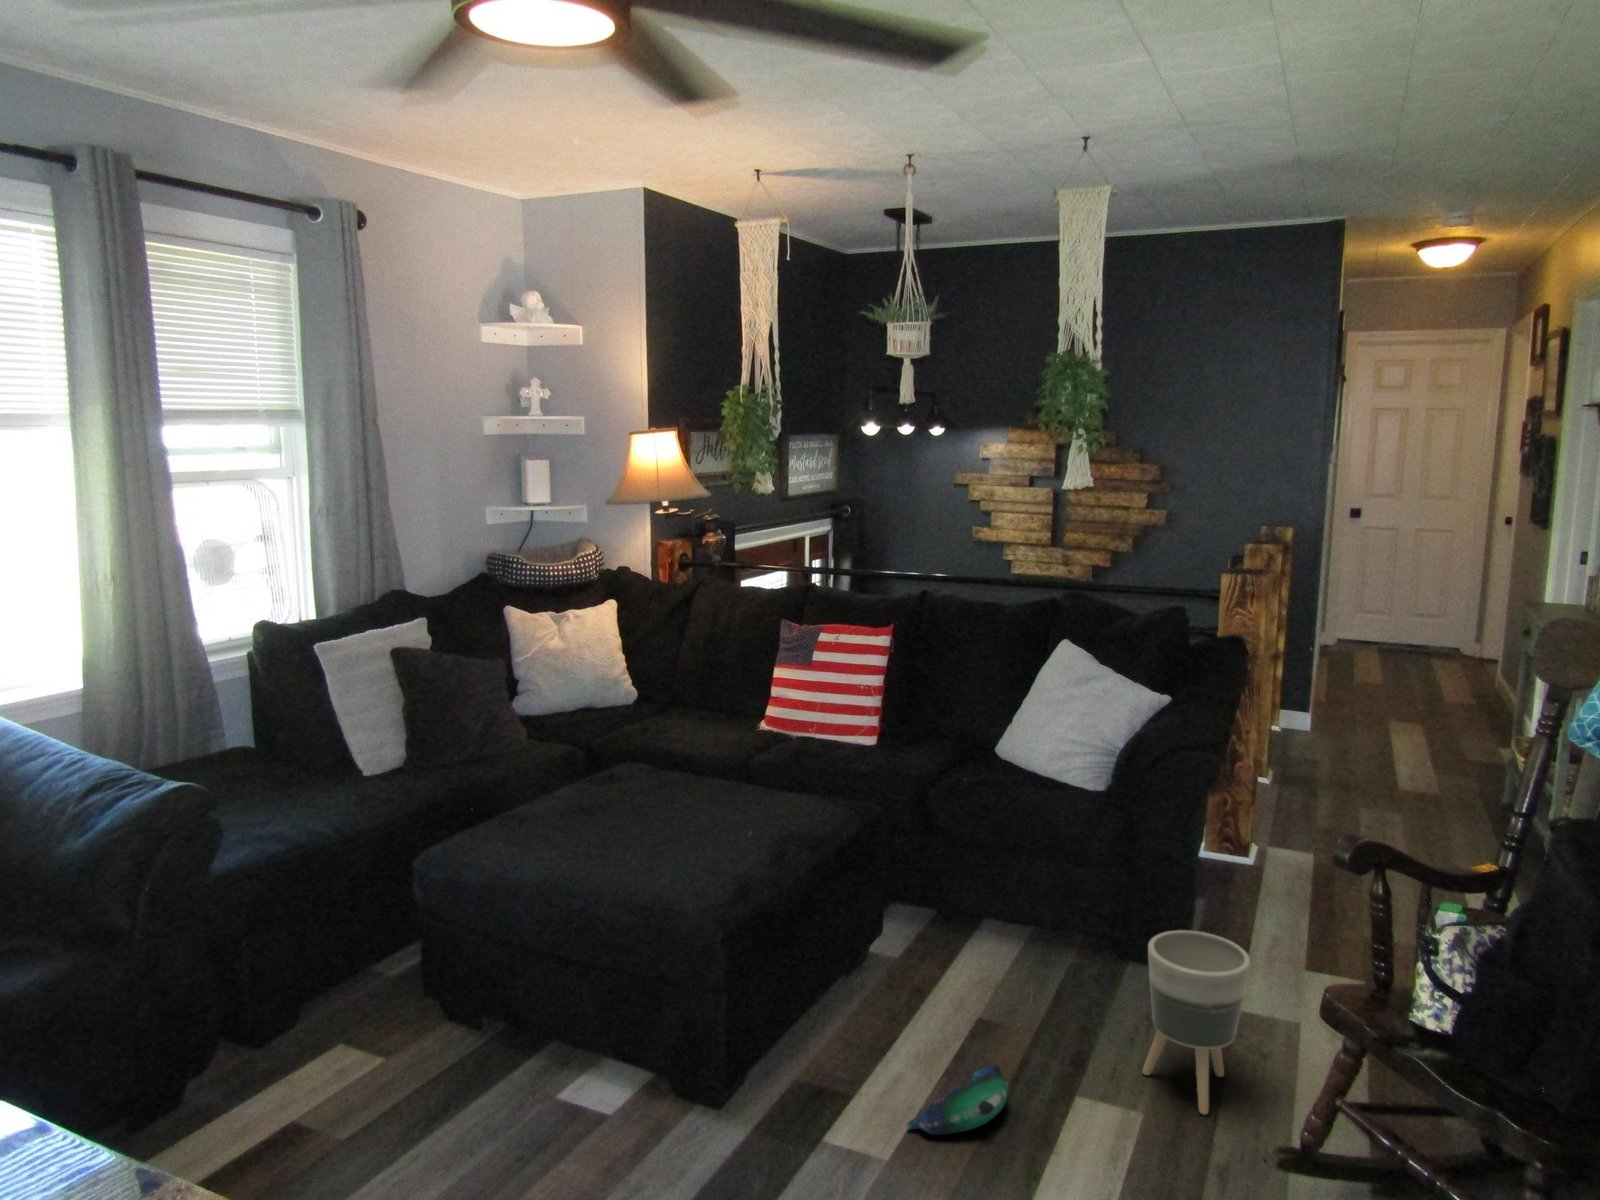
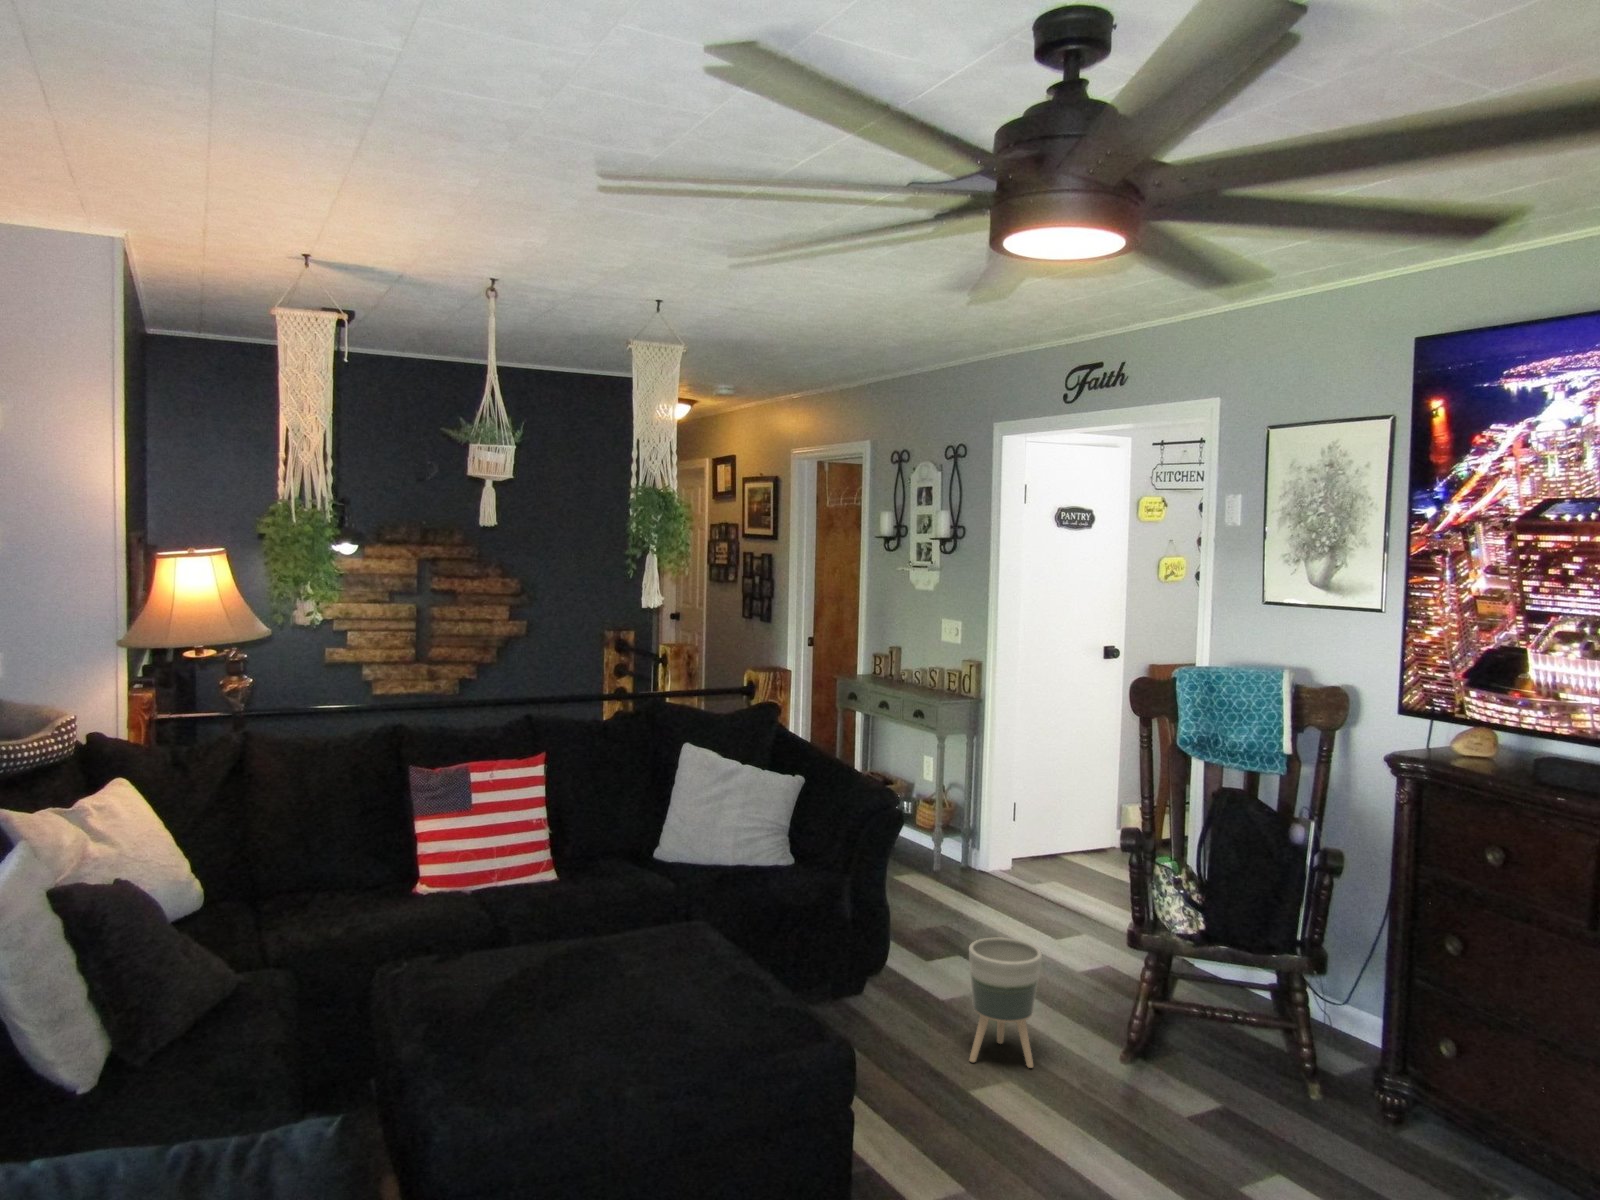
plush toy: present [907,1065,1009,1136] -> none [908,1096,984,1167]

